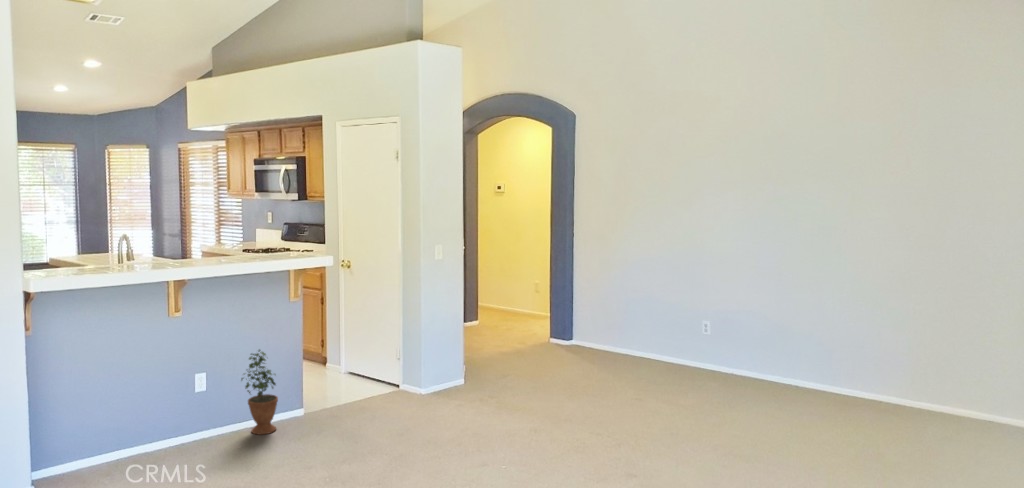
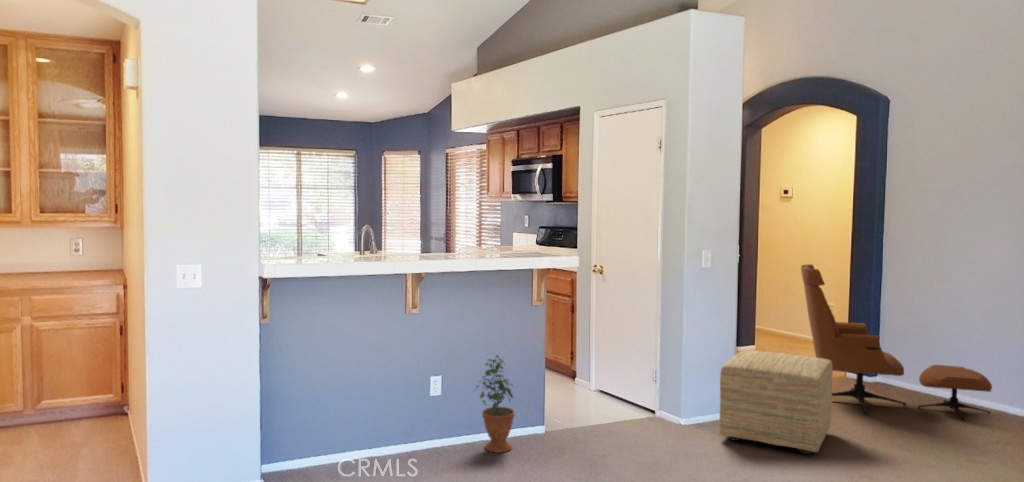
lounge chair: none [514,252,647,370] -> present [801,264,992,420]
ottoman: none [451,327,536,404] -> present [719,350,832,454]

